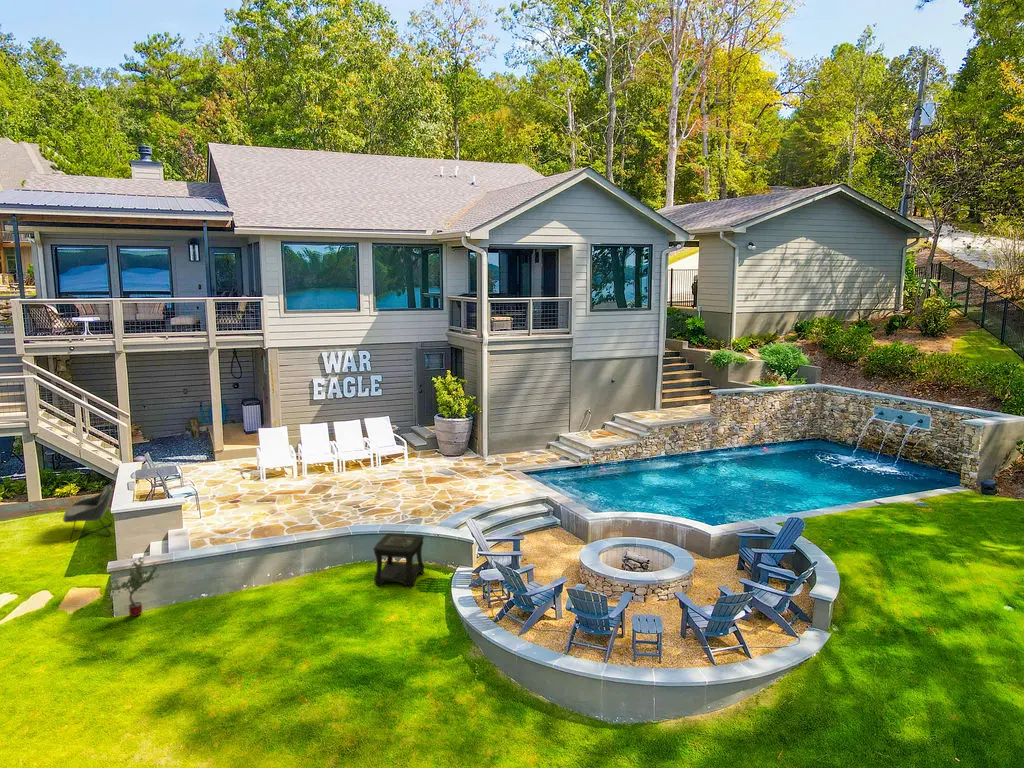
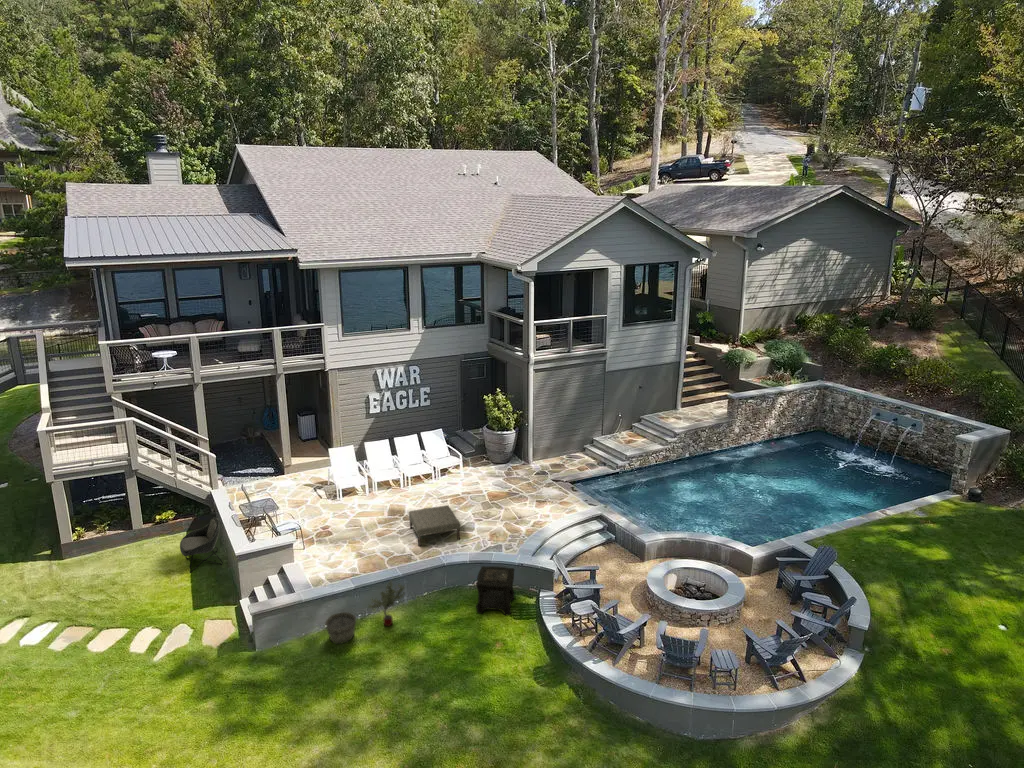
ottoman: none [325,480,378,520] -> present [409,505,460,546]
potted tree: present [107,557,158,616] -> present [368,581,404,626]
wooden bucket: none [187,574,225,609] -> present [325,612,356,644]

